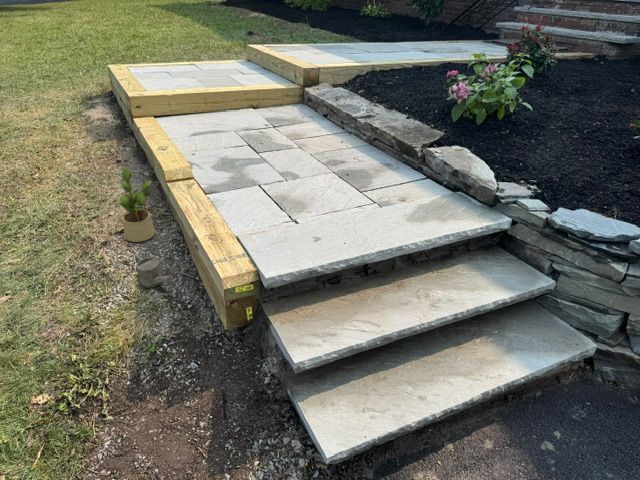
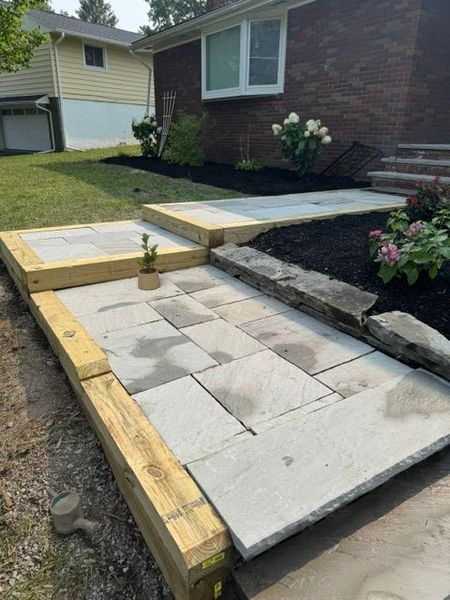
potted plant: present [120,168,156,242] -> present [136,233,160,290]

